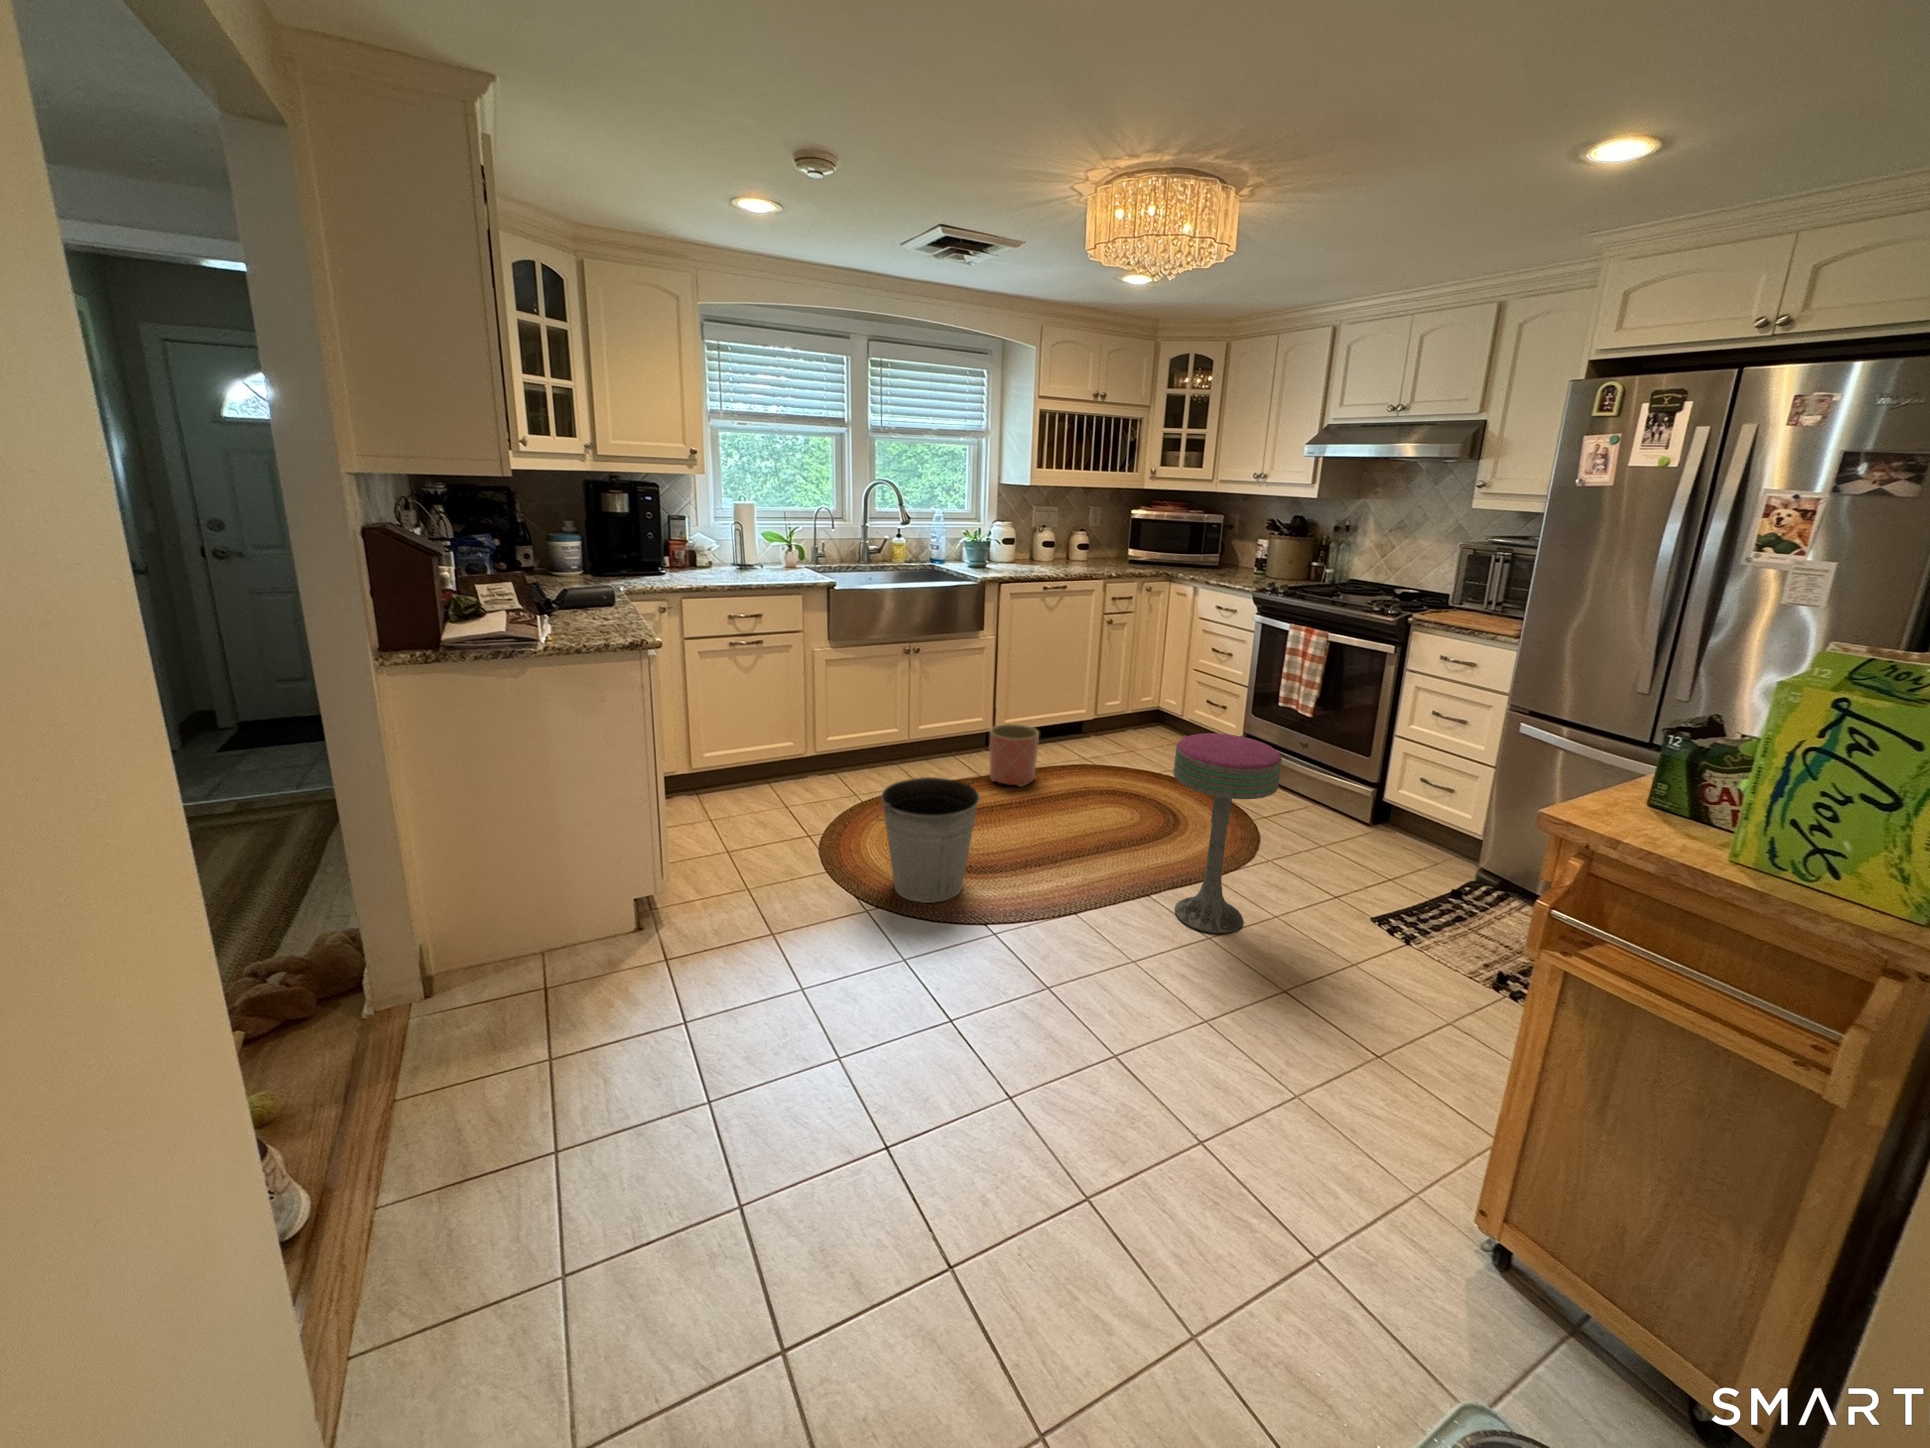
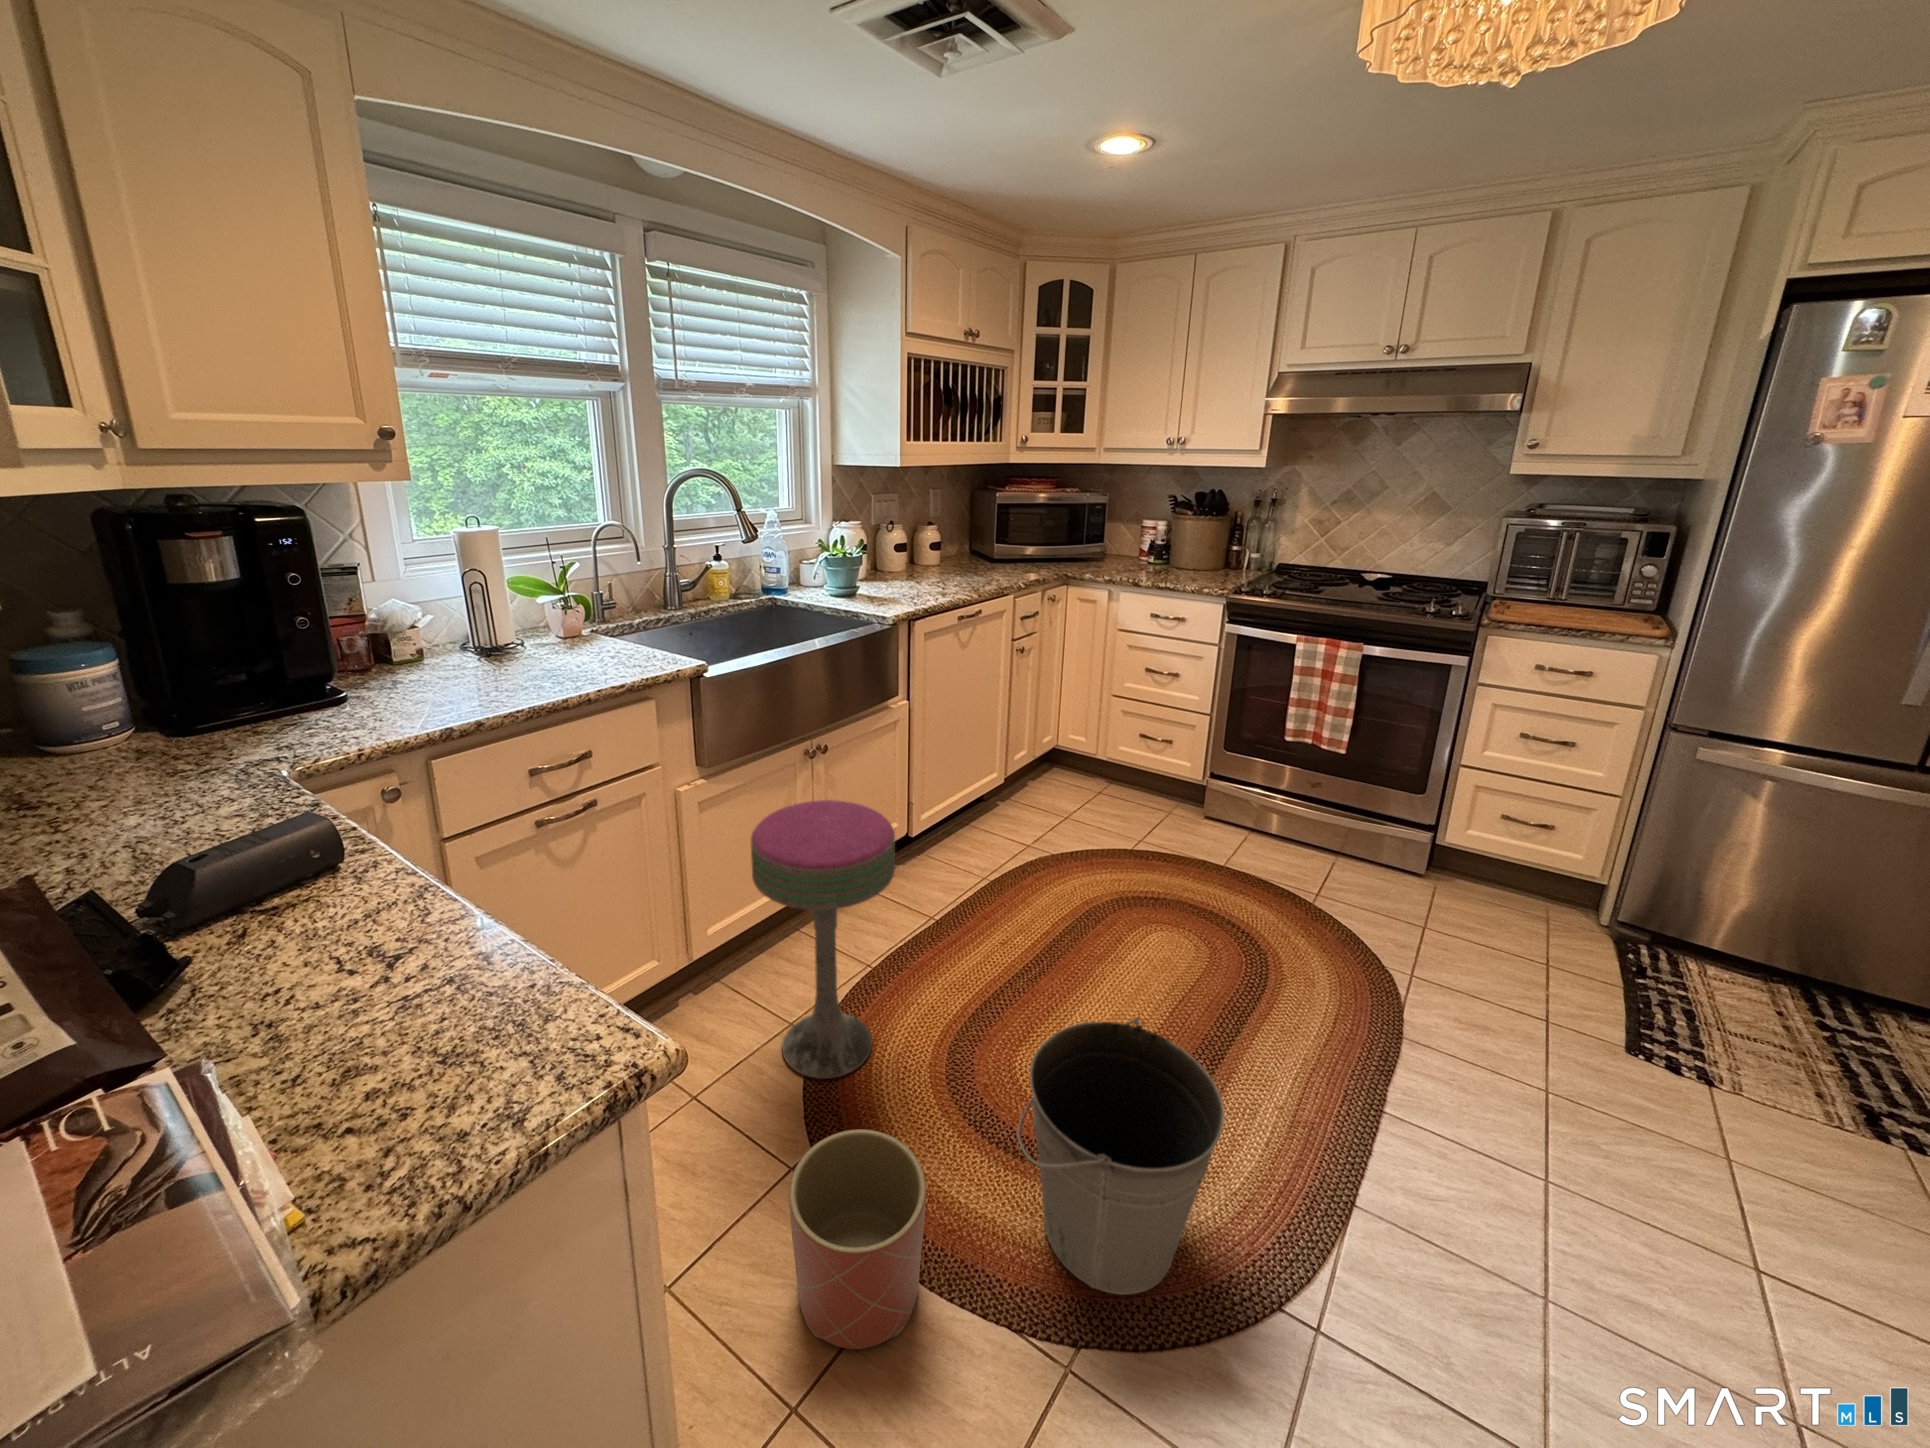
planter: present [990,724,1039,787] -> present [789,1129,926,1349]
bar stool: present [1173,733,1282,933] -> present [751,800,895,1079]

